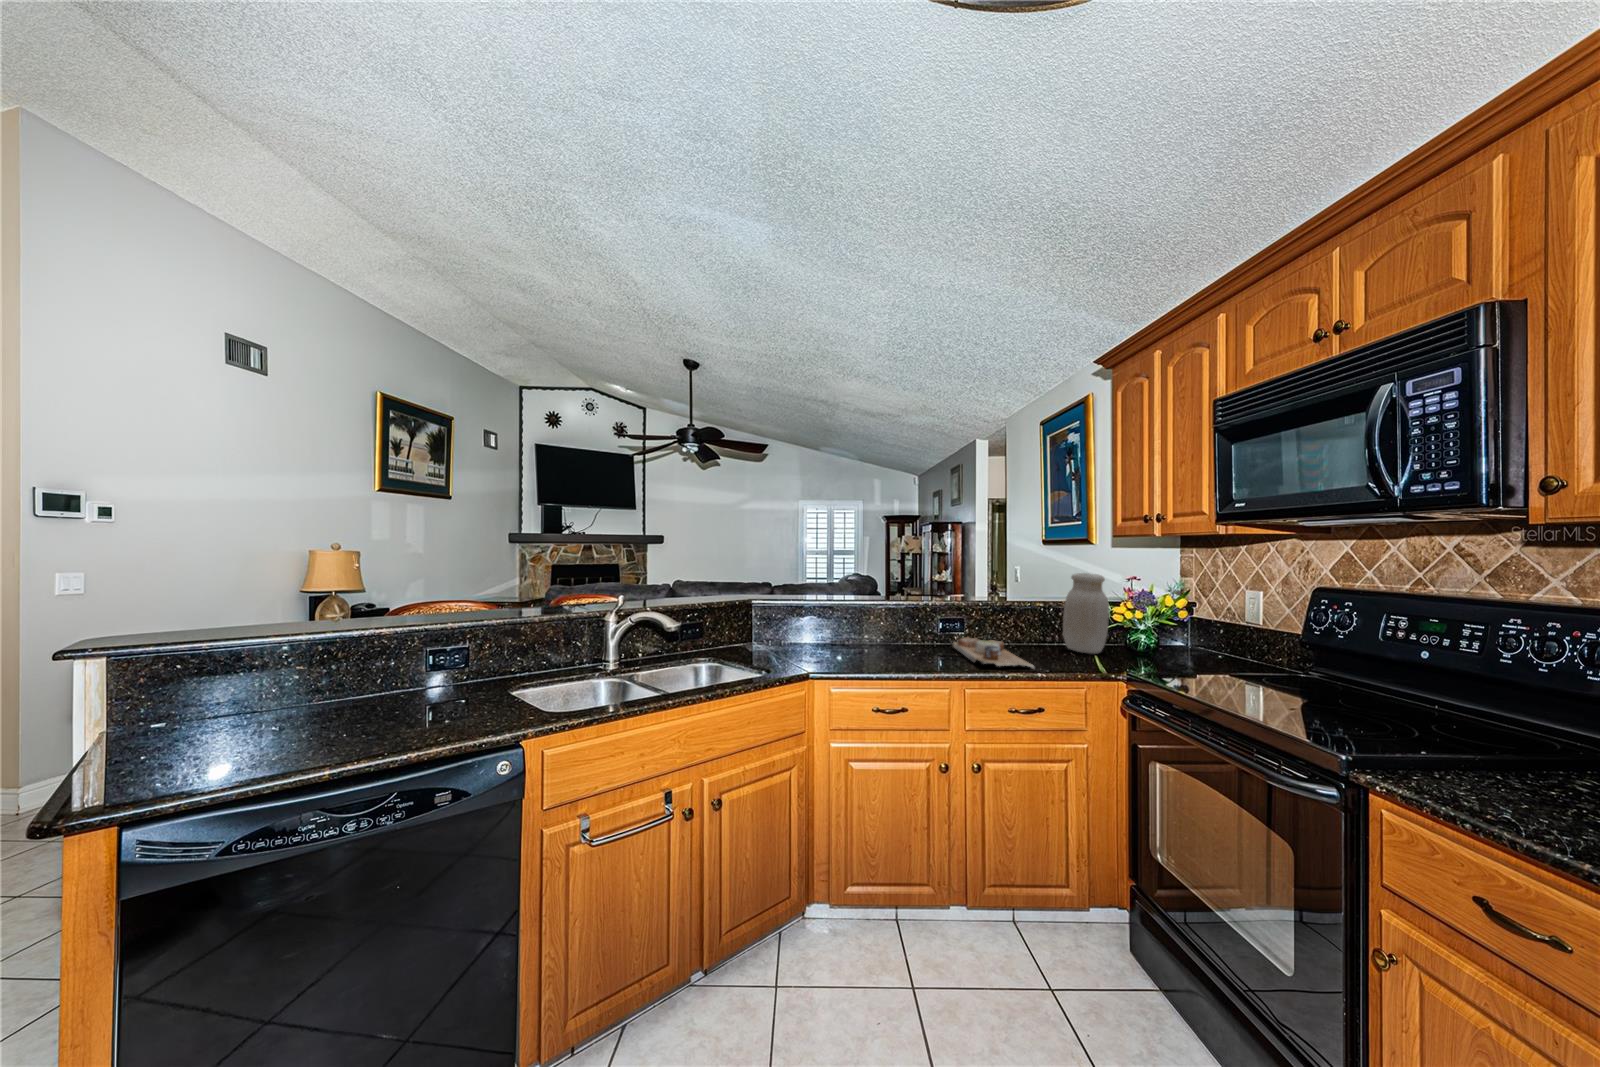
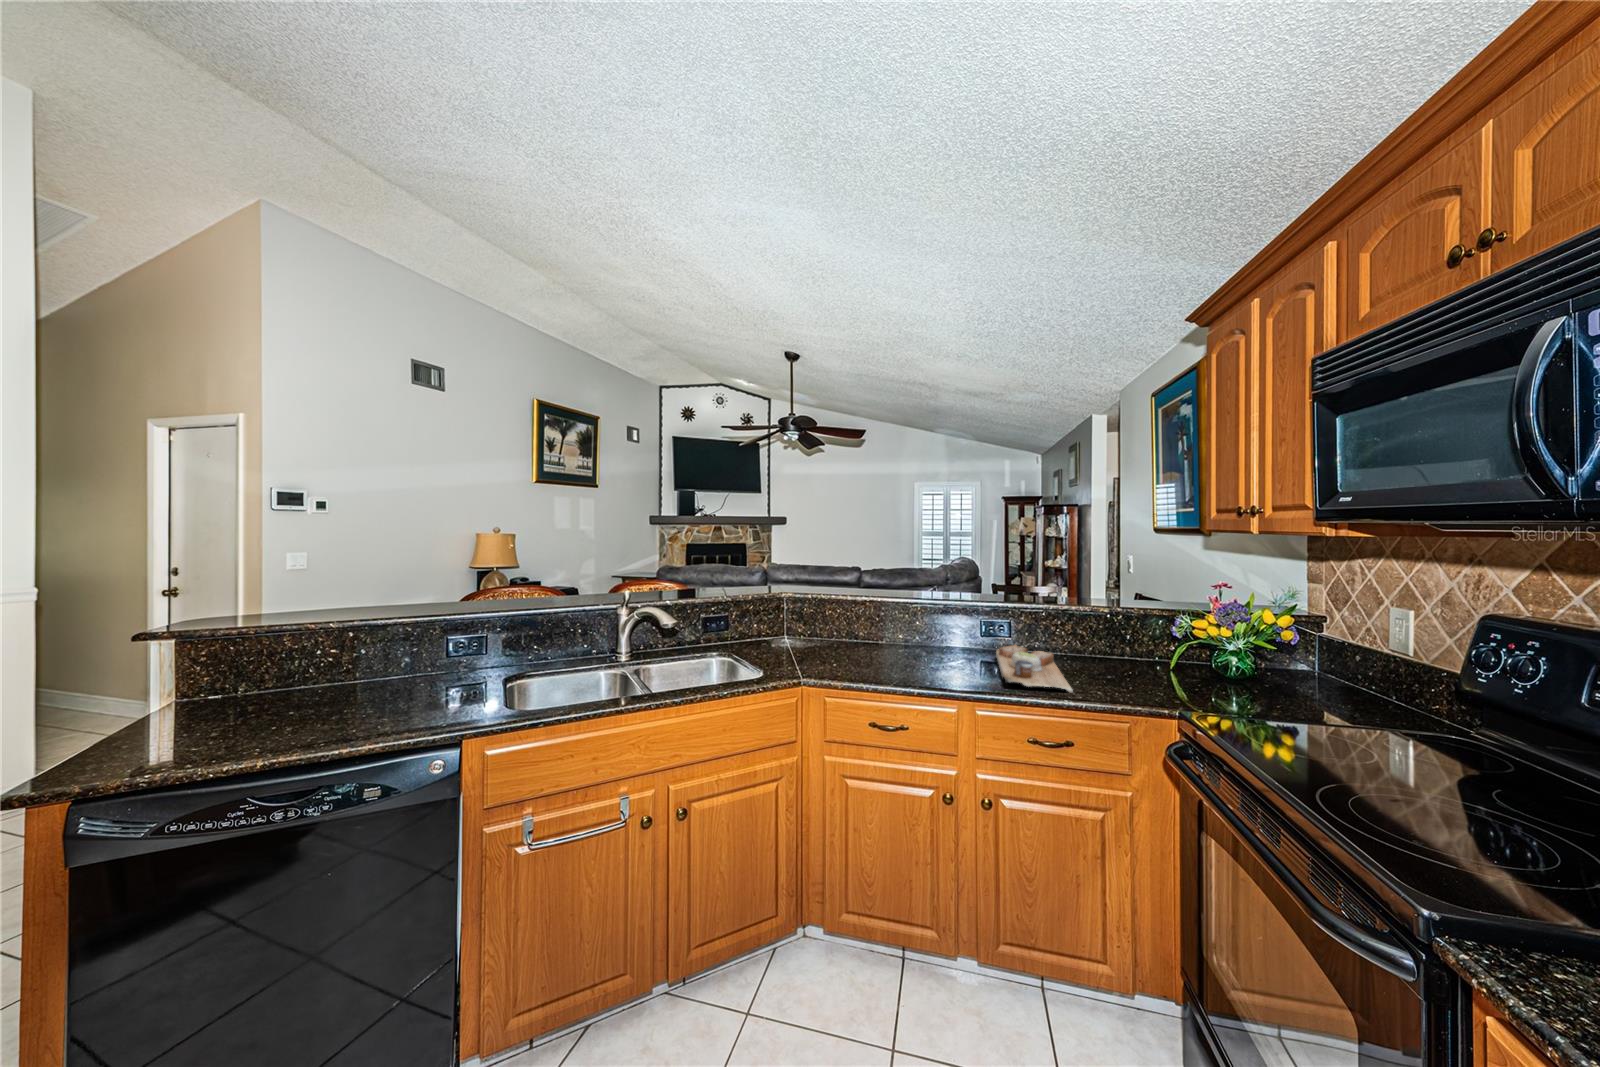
jar: present [1063,573,1109,654] -> none [1132,577,1191,676]

